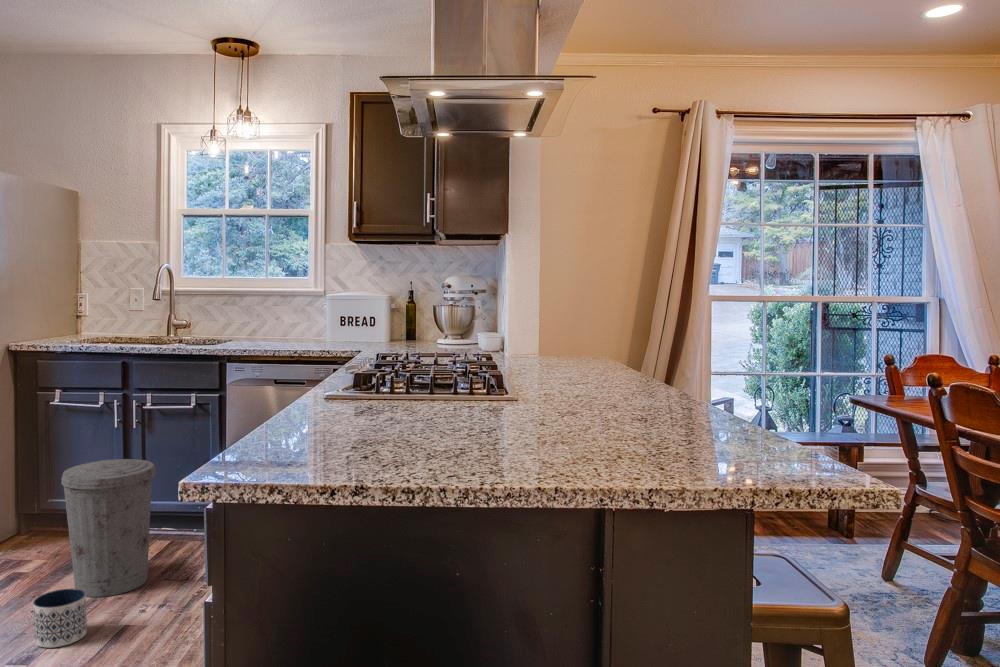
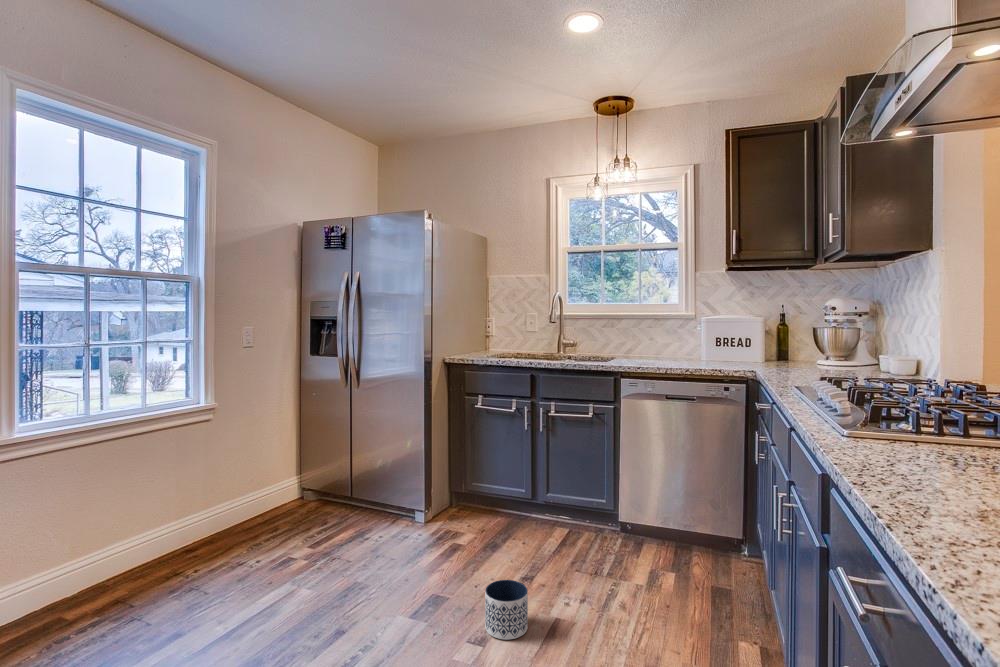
trash can: present [61,459,156,597] -> none [497,458,572,584]

